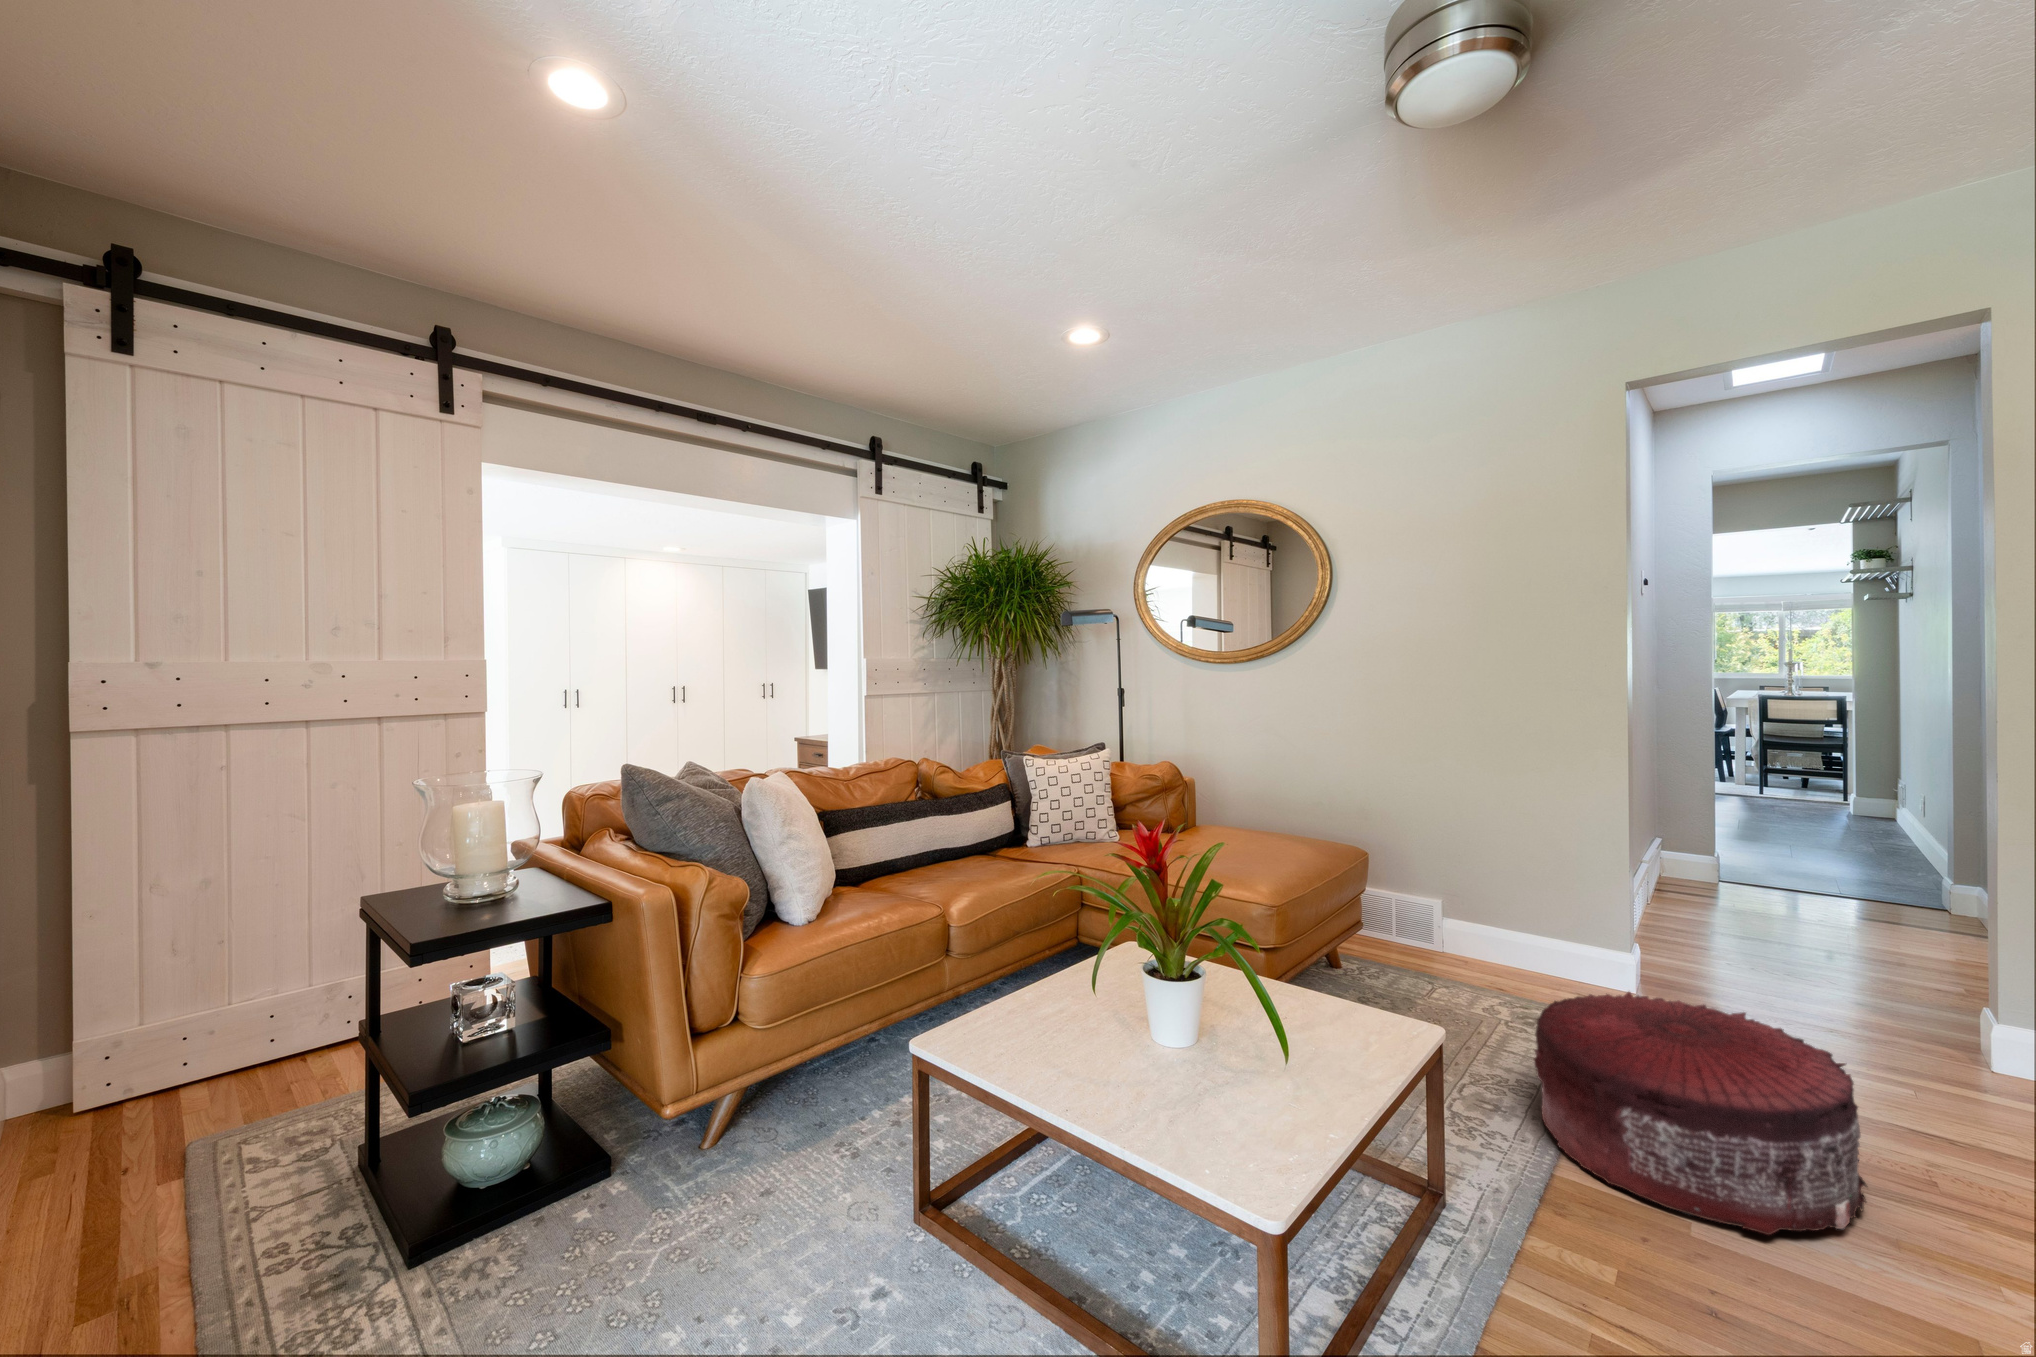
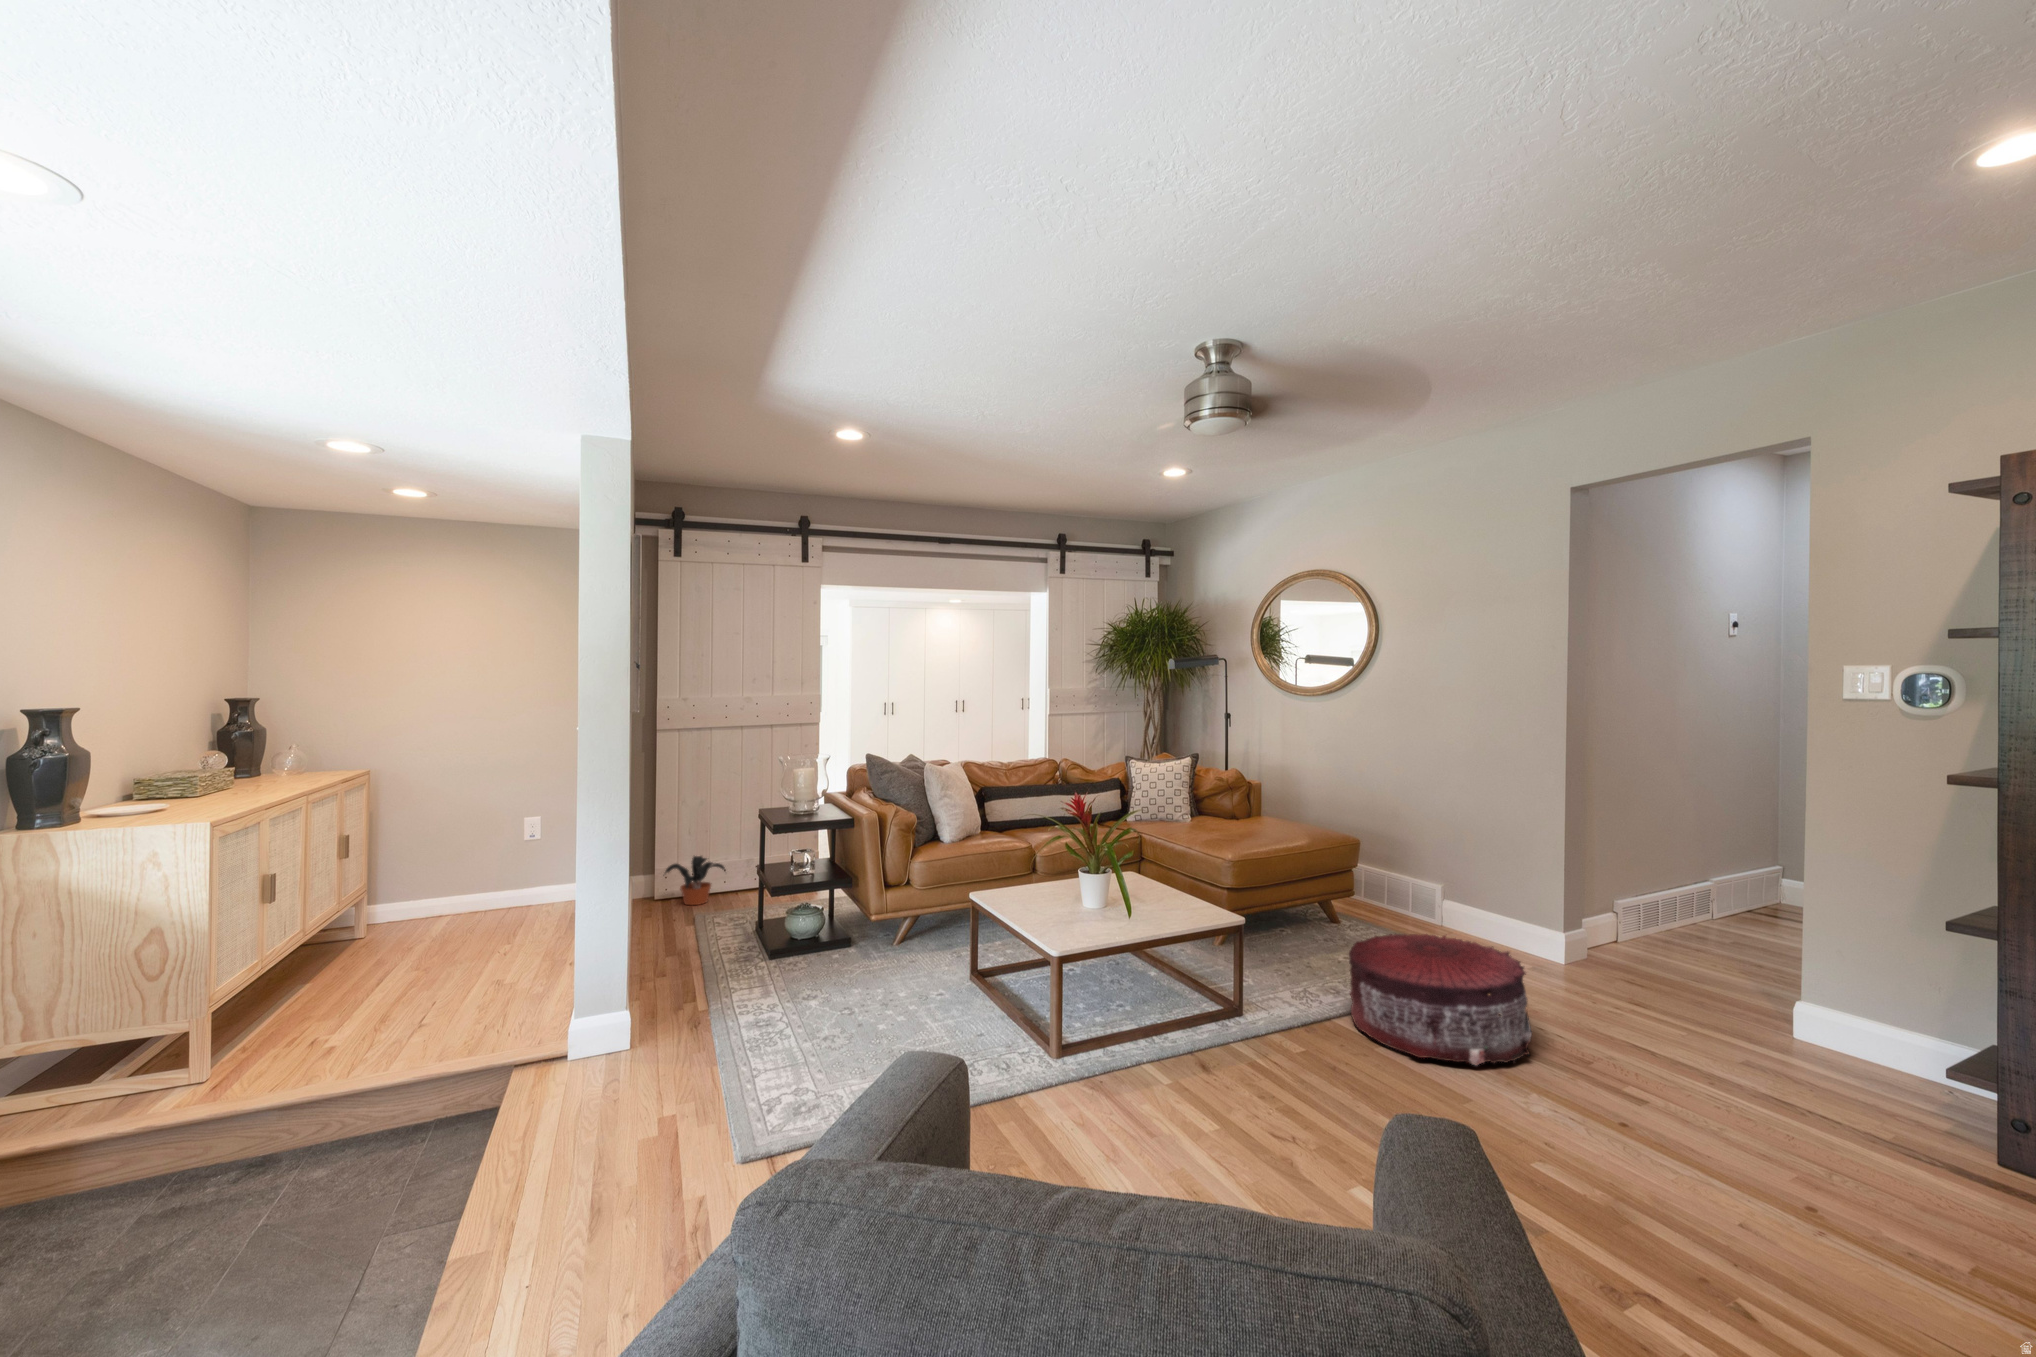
potted plant: none [85,999,269,1122] -> present [665,856,725,905]

